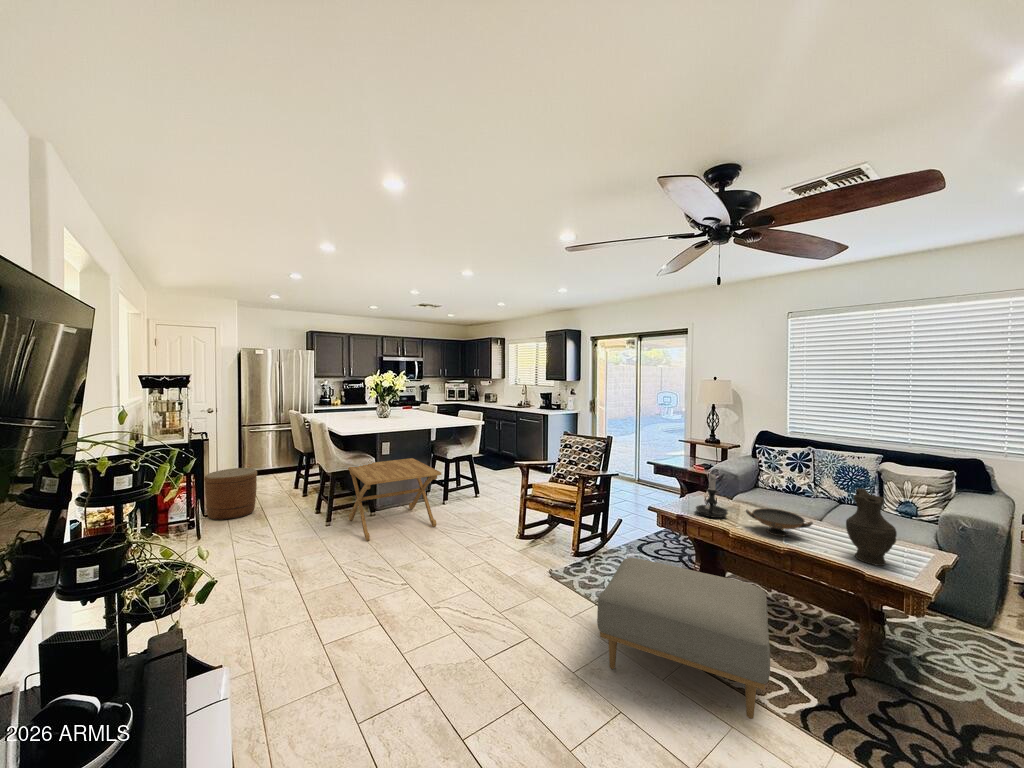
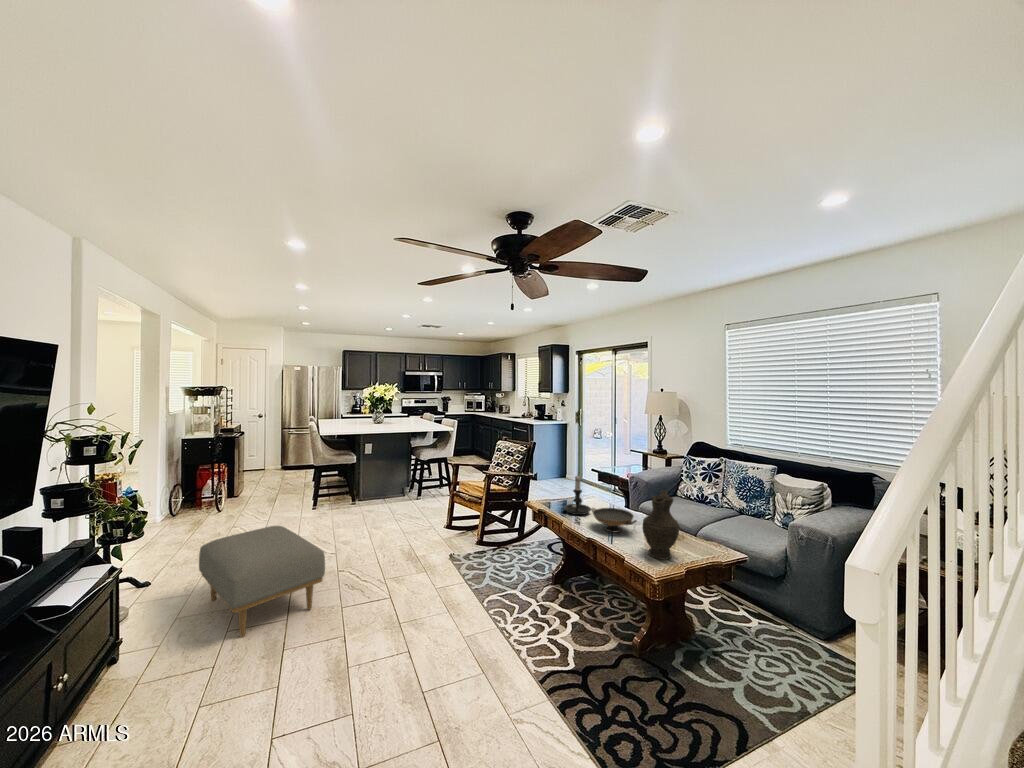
side table: present [348,458,441,541] -> none [331,457,399,521]
woven basket: present [204,468,257,520] -> none [234,460,275,499]
ottoman: present [597,558,770,719] -> present [199,526,325,637]

